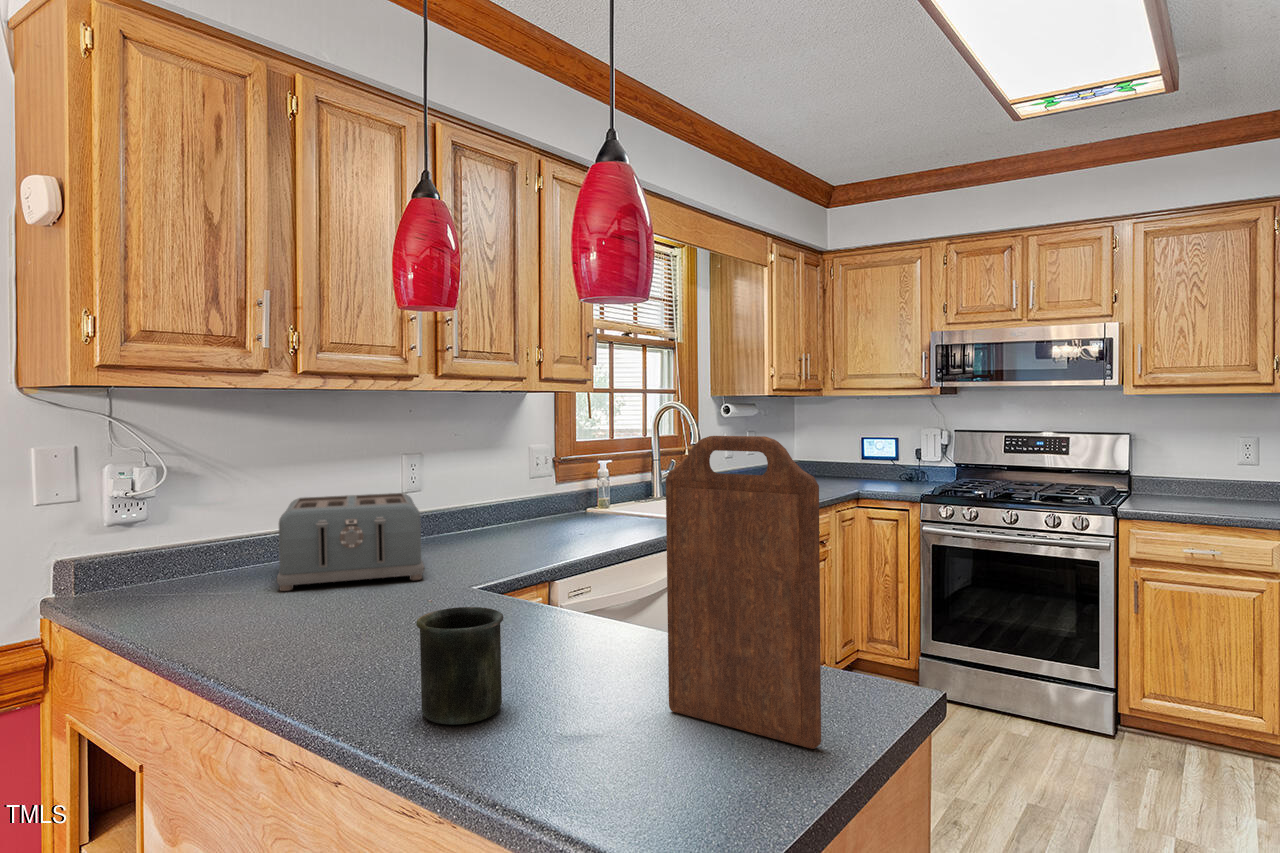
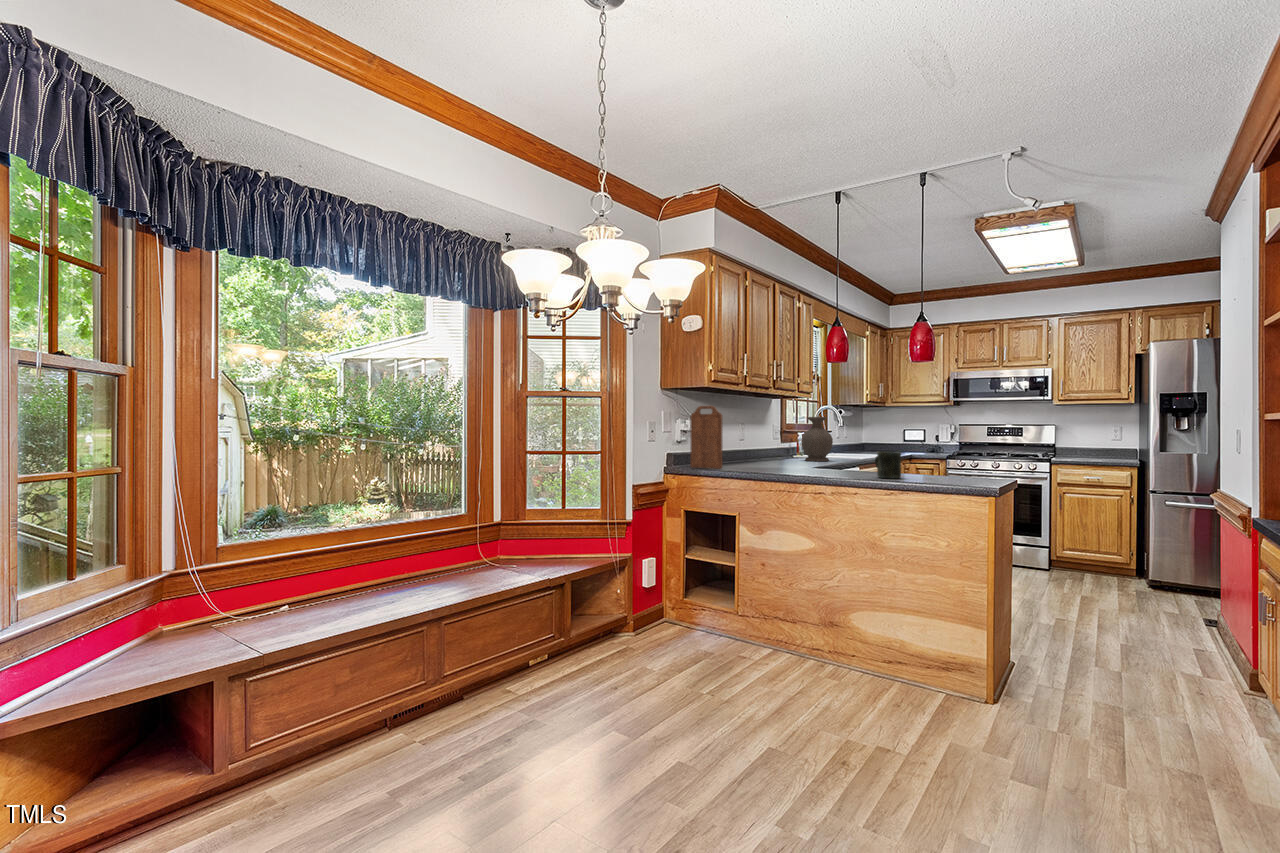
vase: none [549,436,616,539] -> present [801,417,833,461]
cutting board: present [666,436,821,749] -> present [690,406,723,469]
toaster: present [277,493,424,591] -> none [722,436,792,467]

